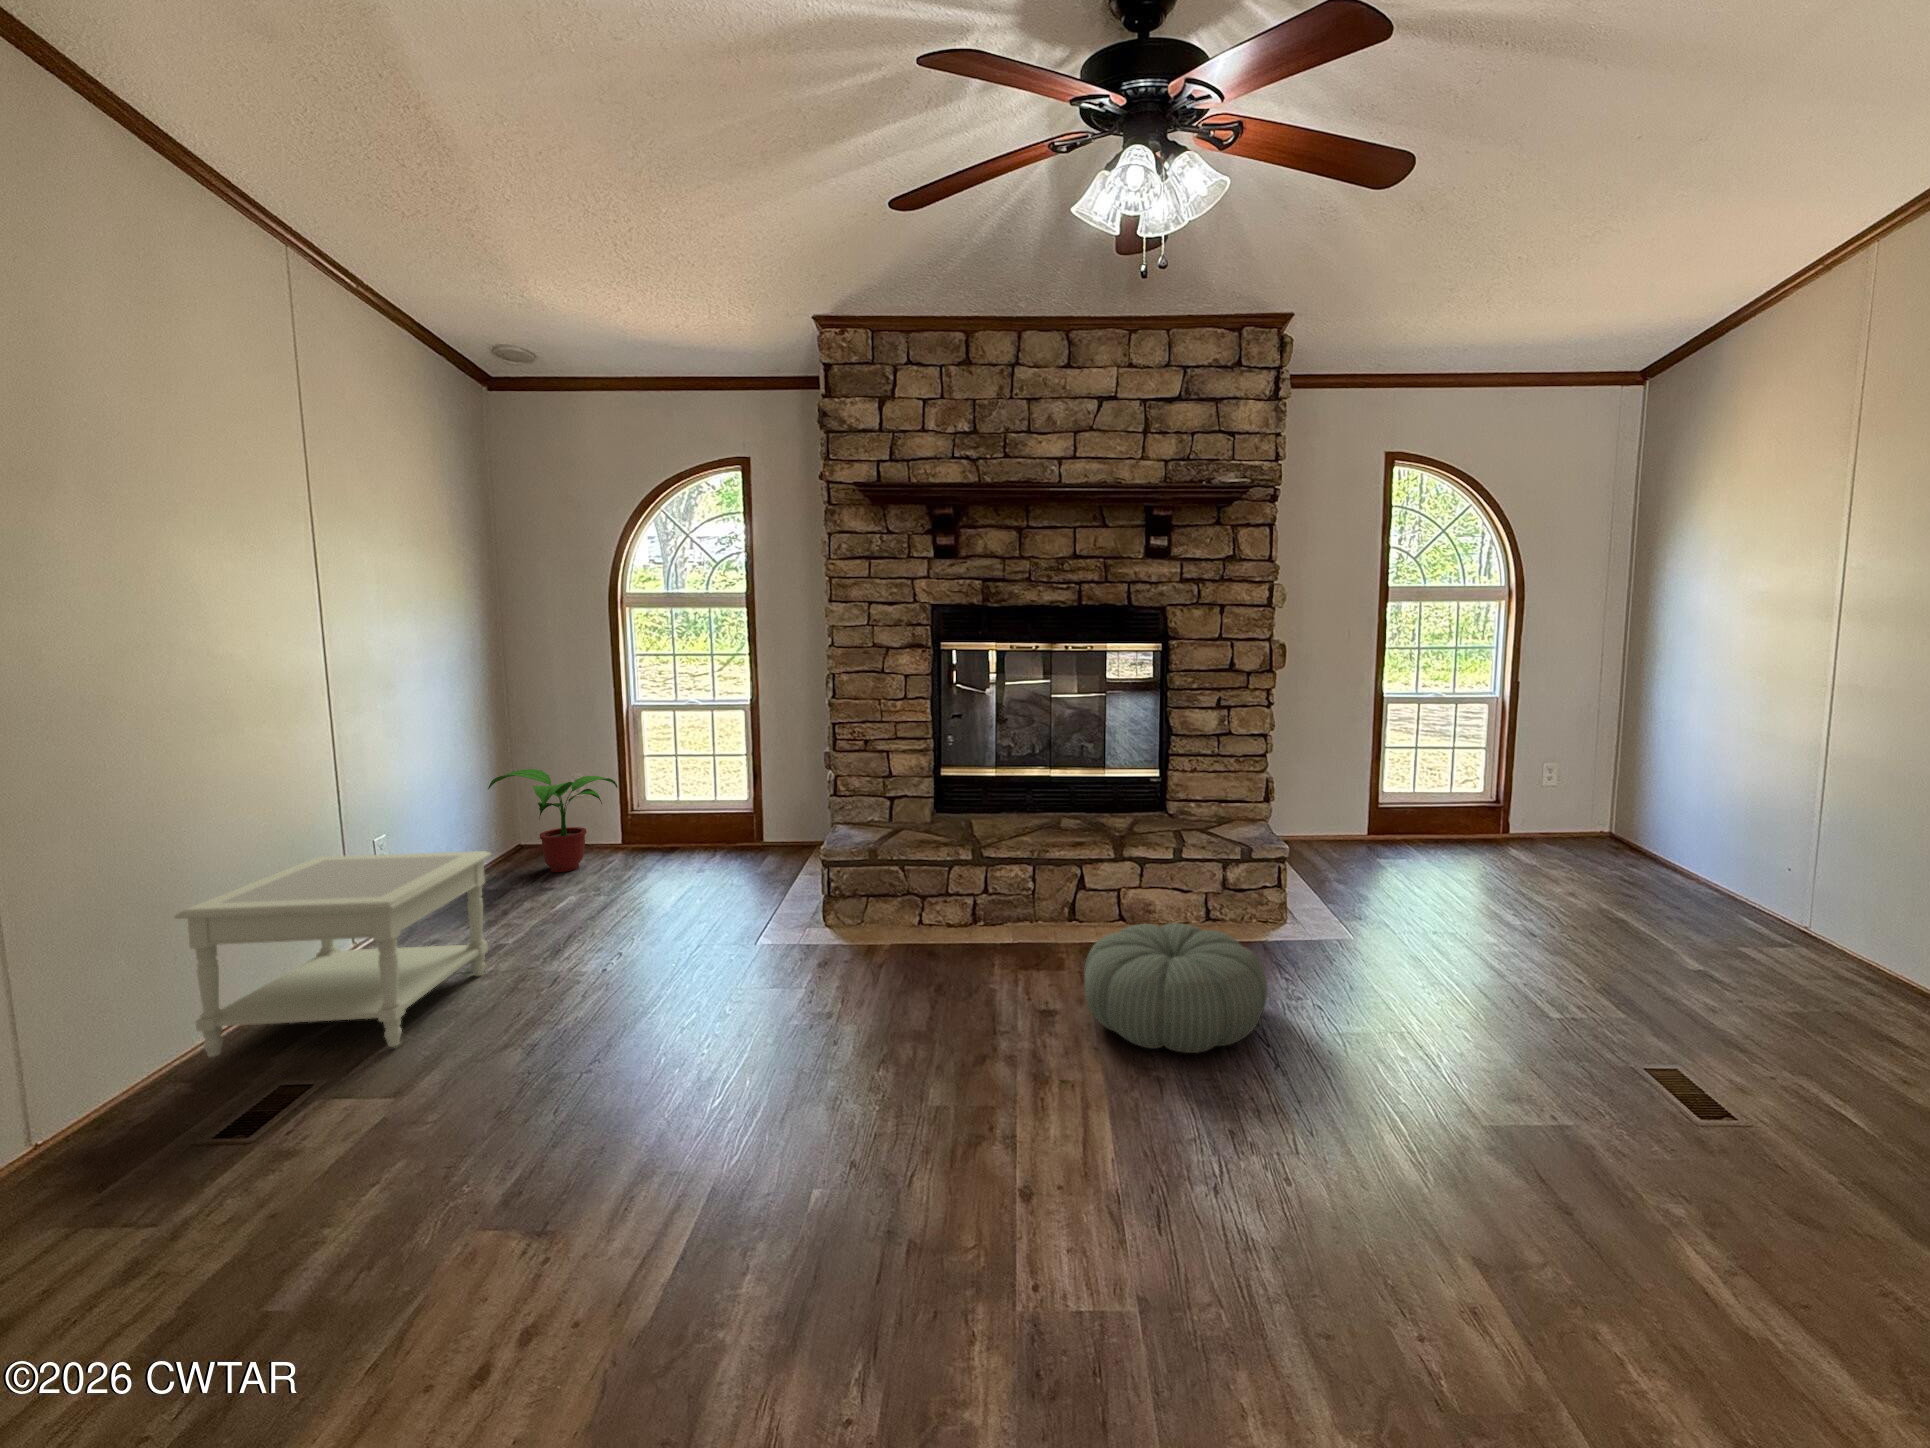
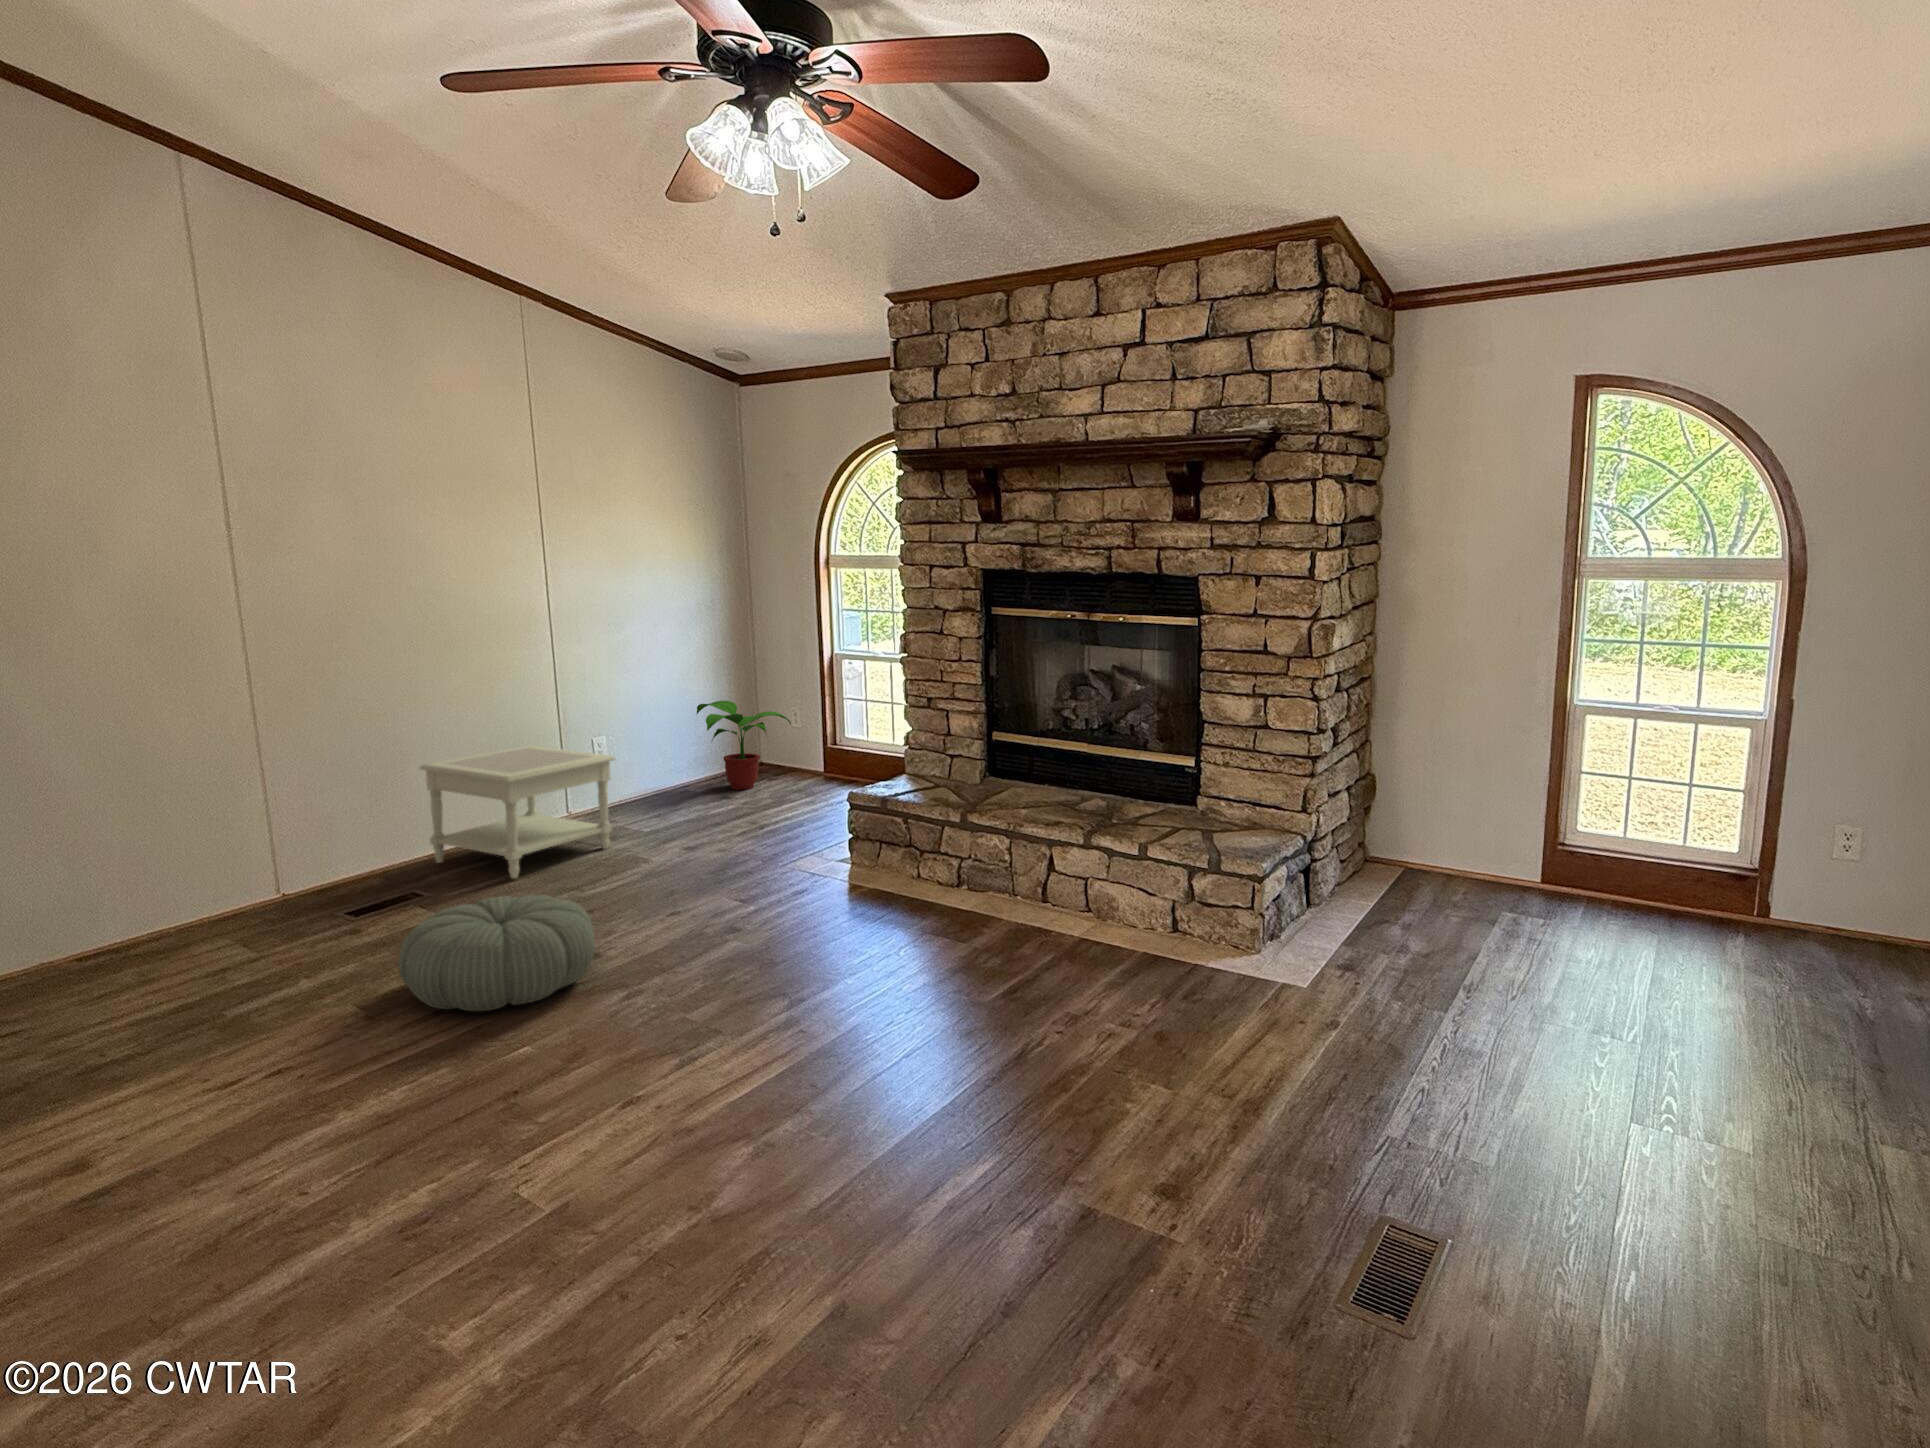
pouf: present [1084,923,1267,1053] -> present [399,895,595,1011]

